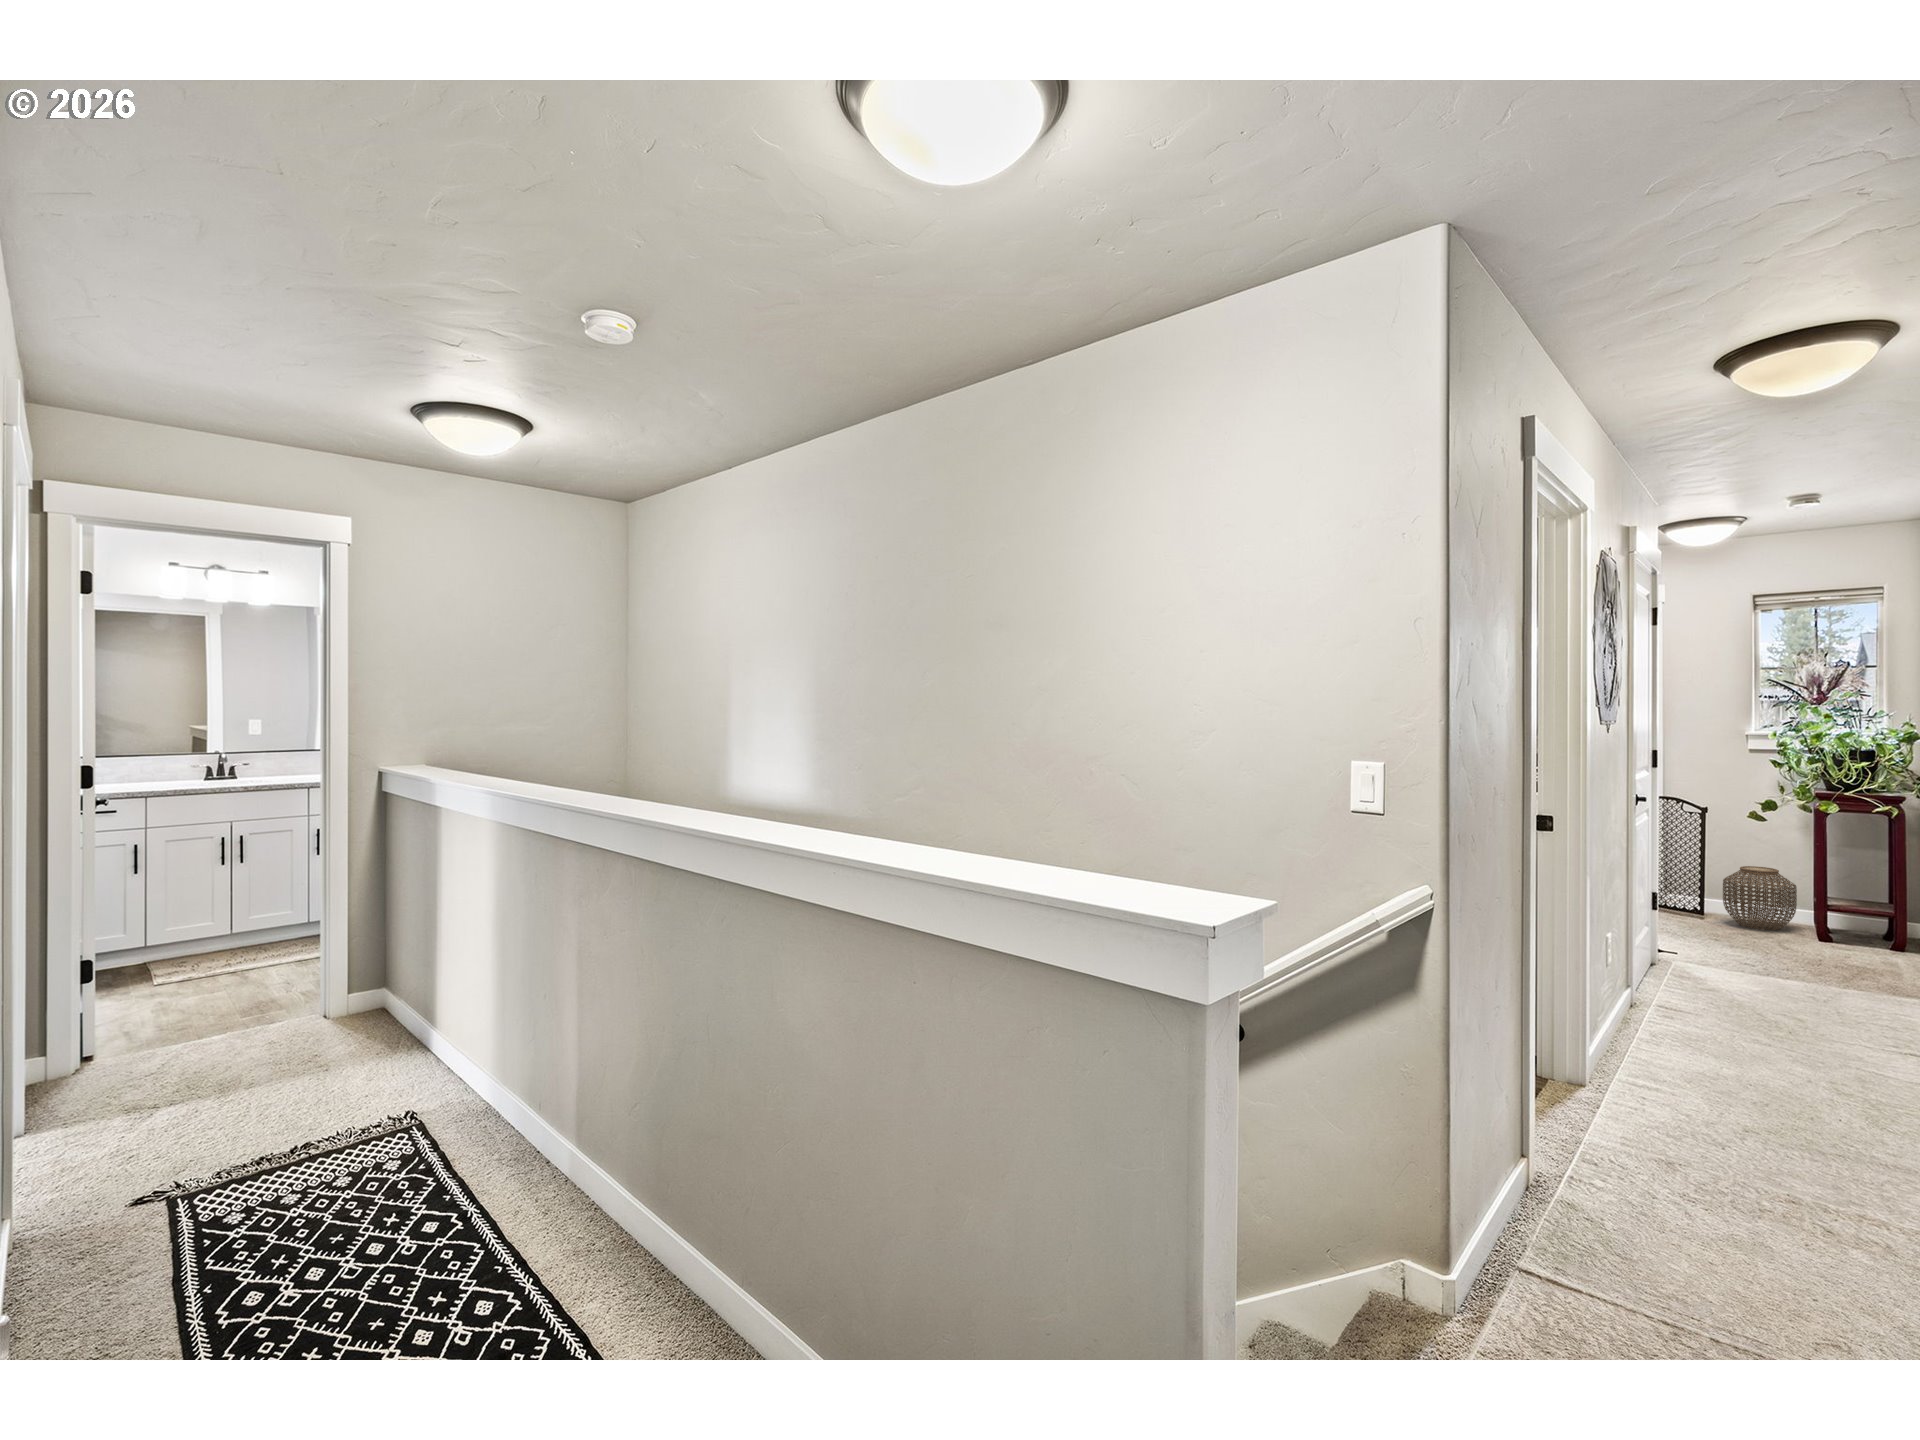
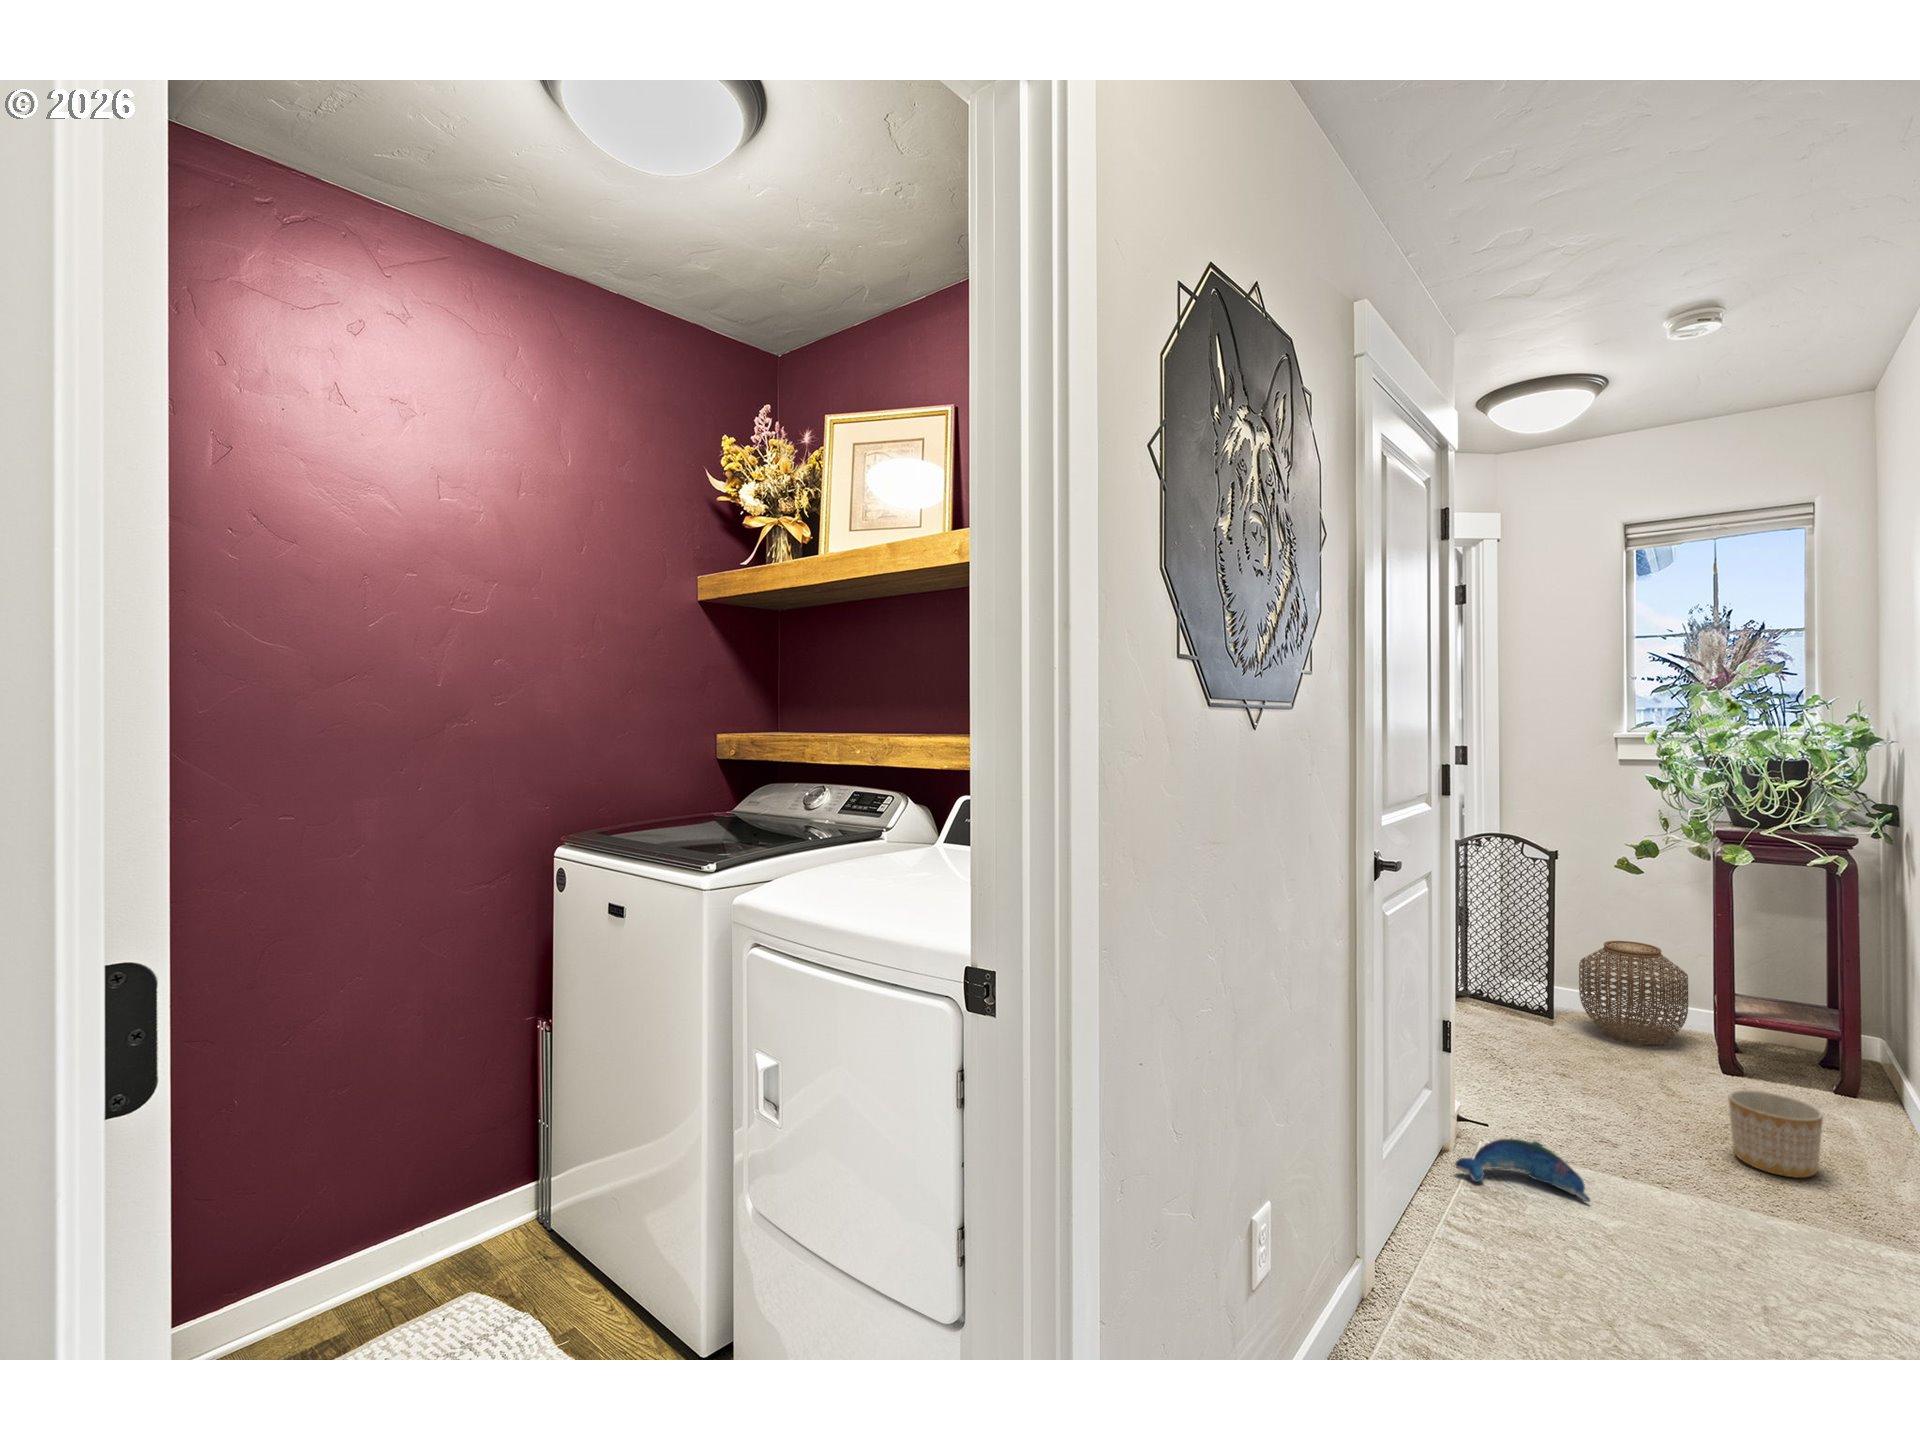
planter: none [1820,934,1873,976] -> present [1728,1090,1823,1178]
plush toy: none [1663,954,1741,981] -> present [1456,1139,1590,1202]

